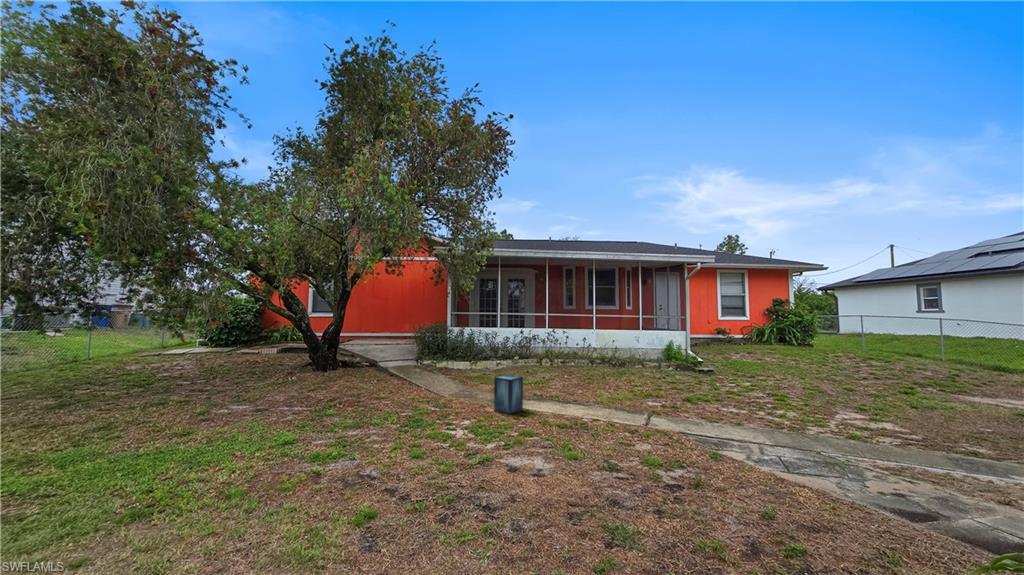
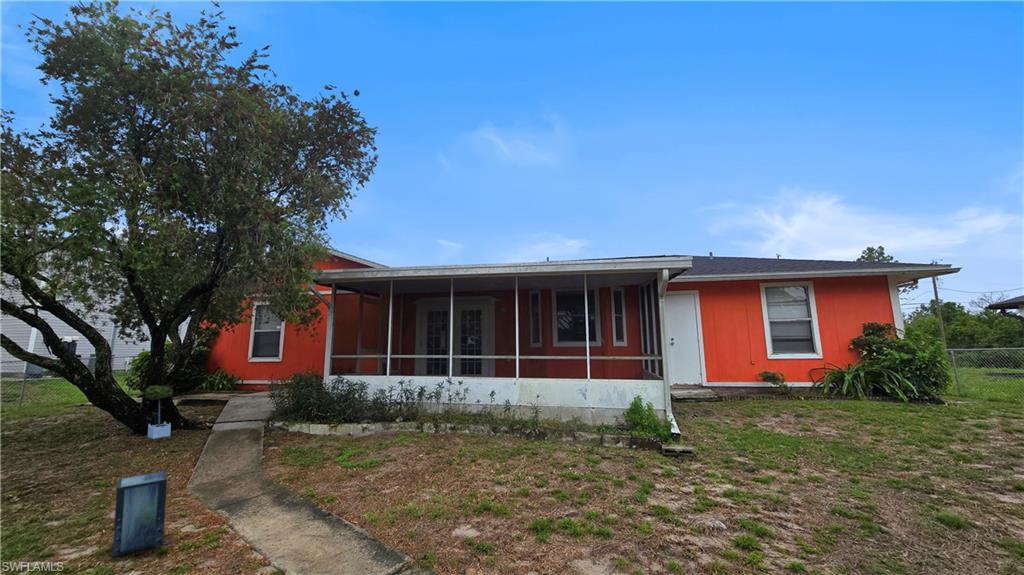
potted tree: none [336,333,355,373] -> present [145,385,173,439]

